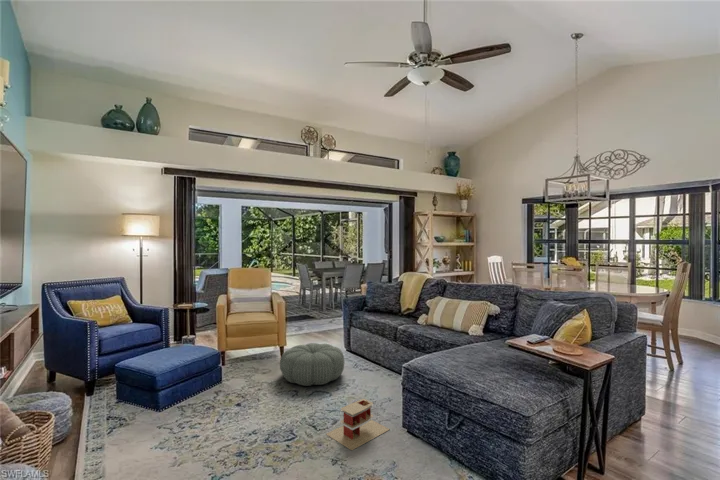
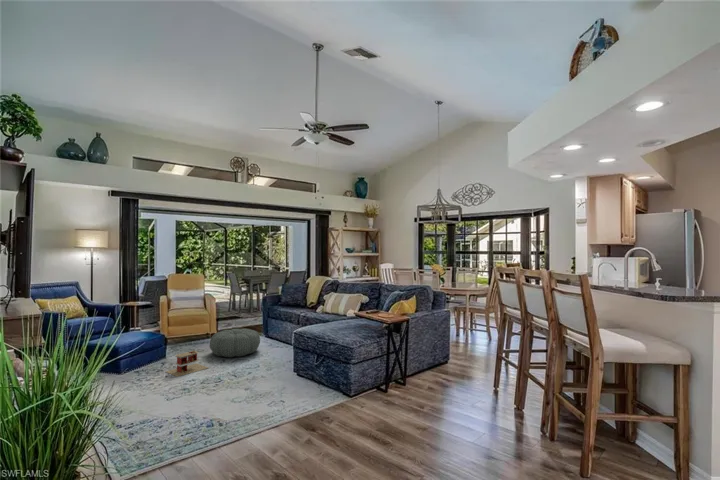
toy house: present [327,399,389,450] -> present [166,351,208,377]

